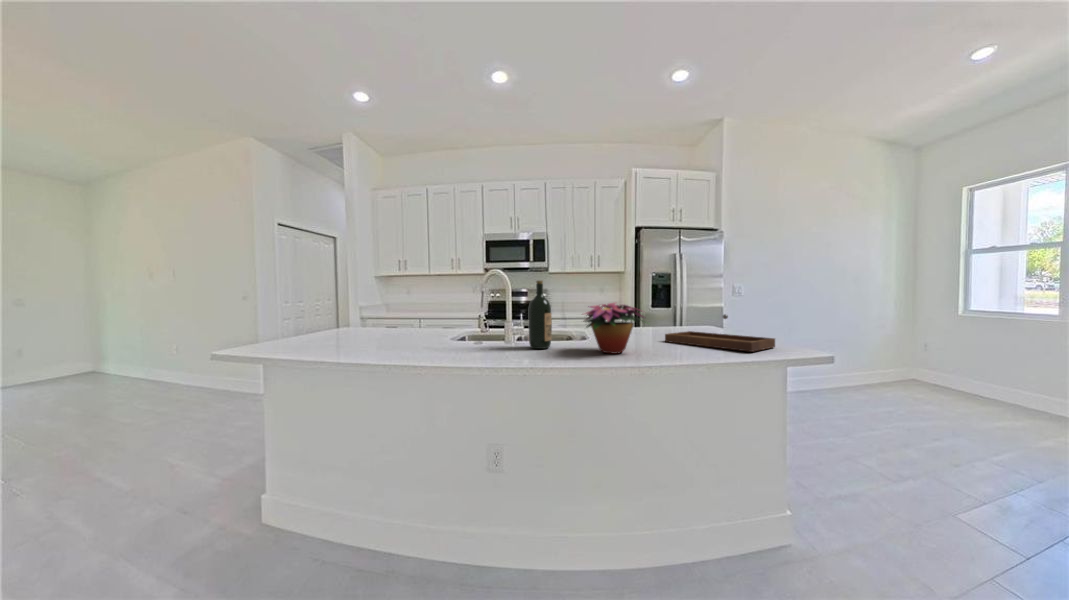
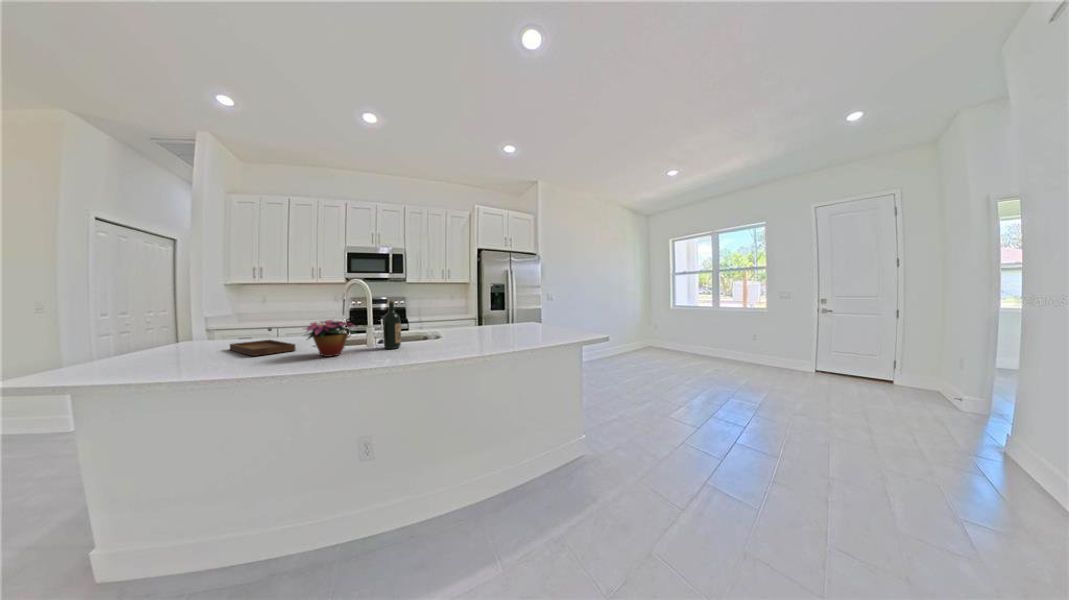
flower arrangement: present [583,303,646,354] -> present [305,320,355,357]
tray: present [665,314,775,352] -> present [230,328,295,356]

